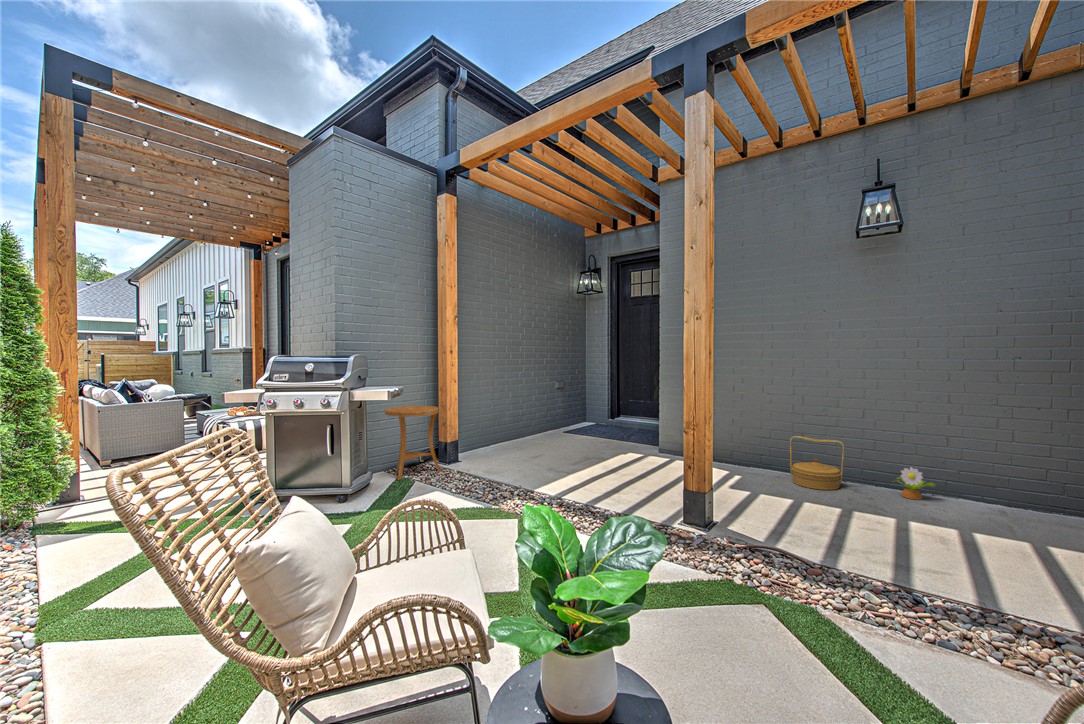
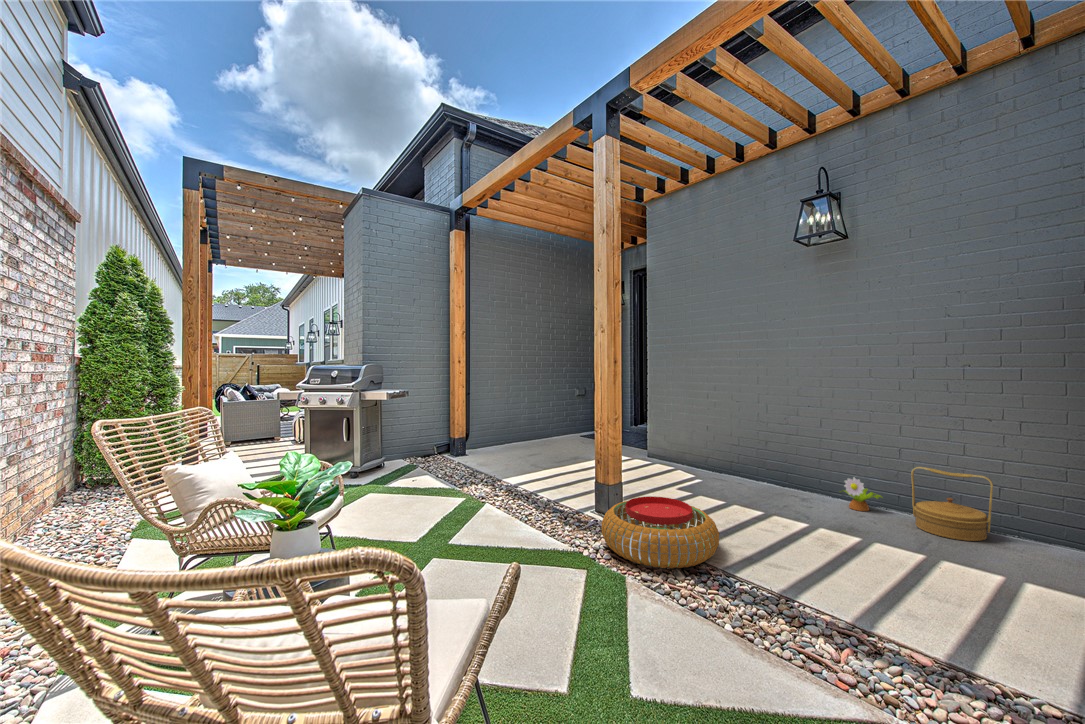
side table: present [385,406,441,480] -> none [400,407,445,467]
woven basket: present [790,436,844,490] -> present [911,467,993,541]
pouf: none [725,503,871,588] -> present [602,496,719,568]

